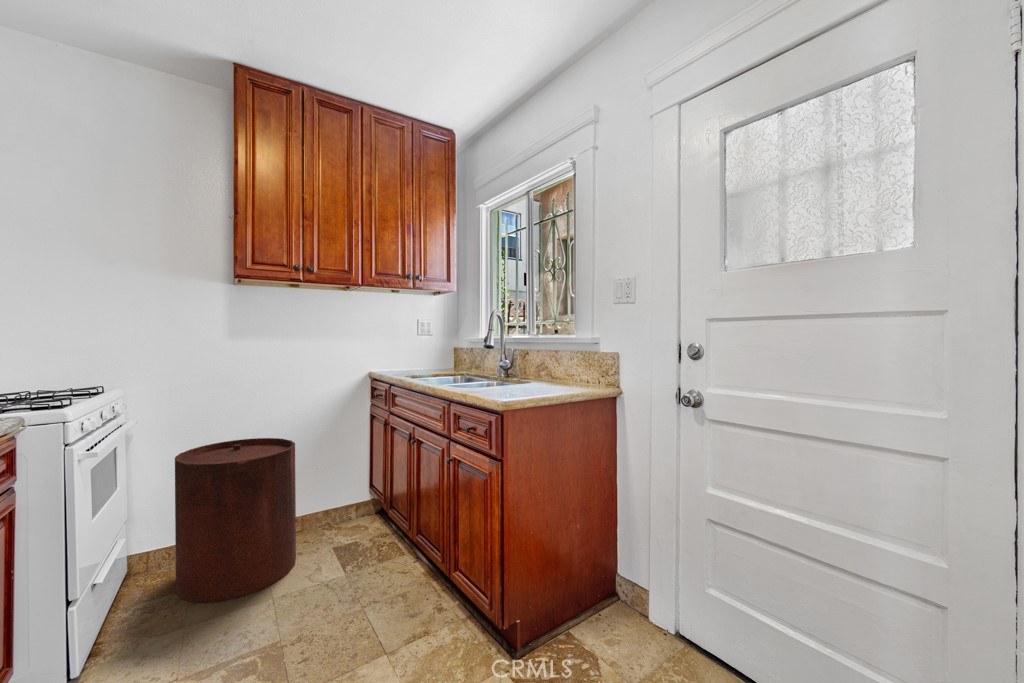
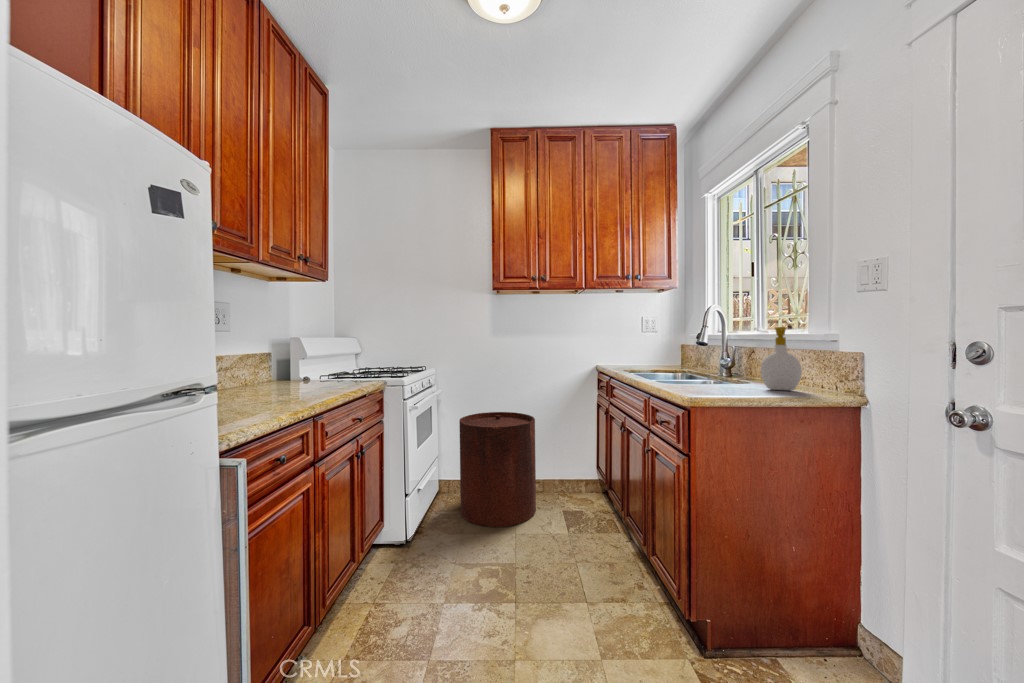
soap bottle: none [544,333,574,389] -> present [761,327,802,391]

